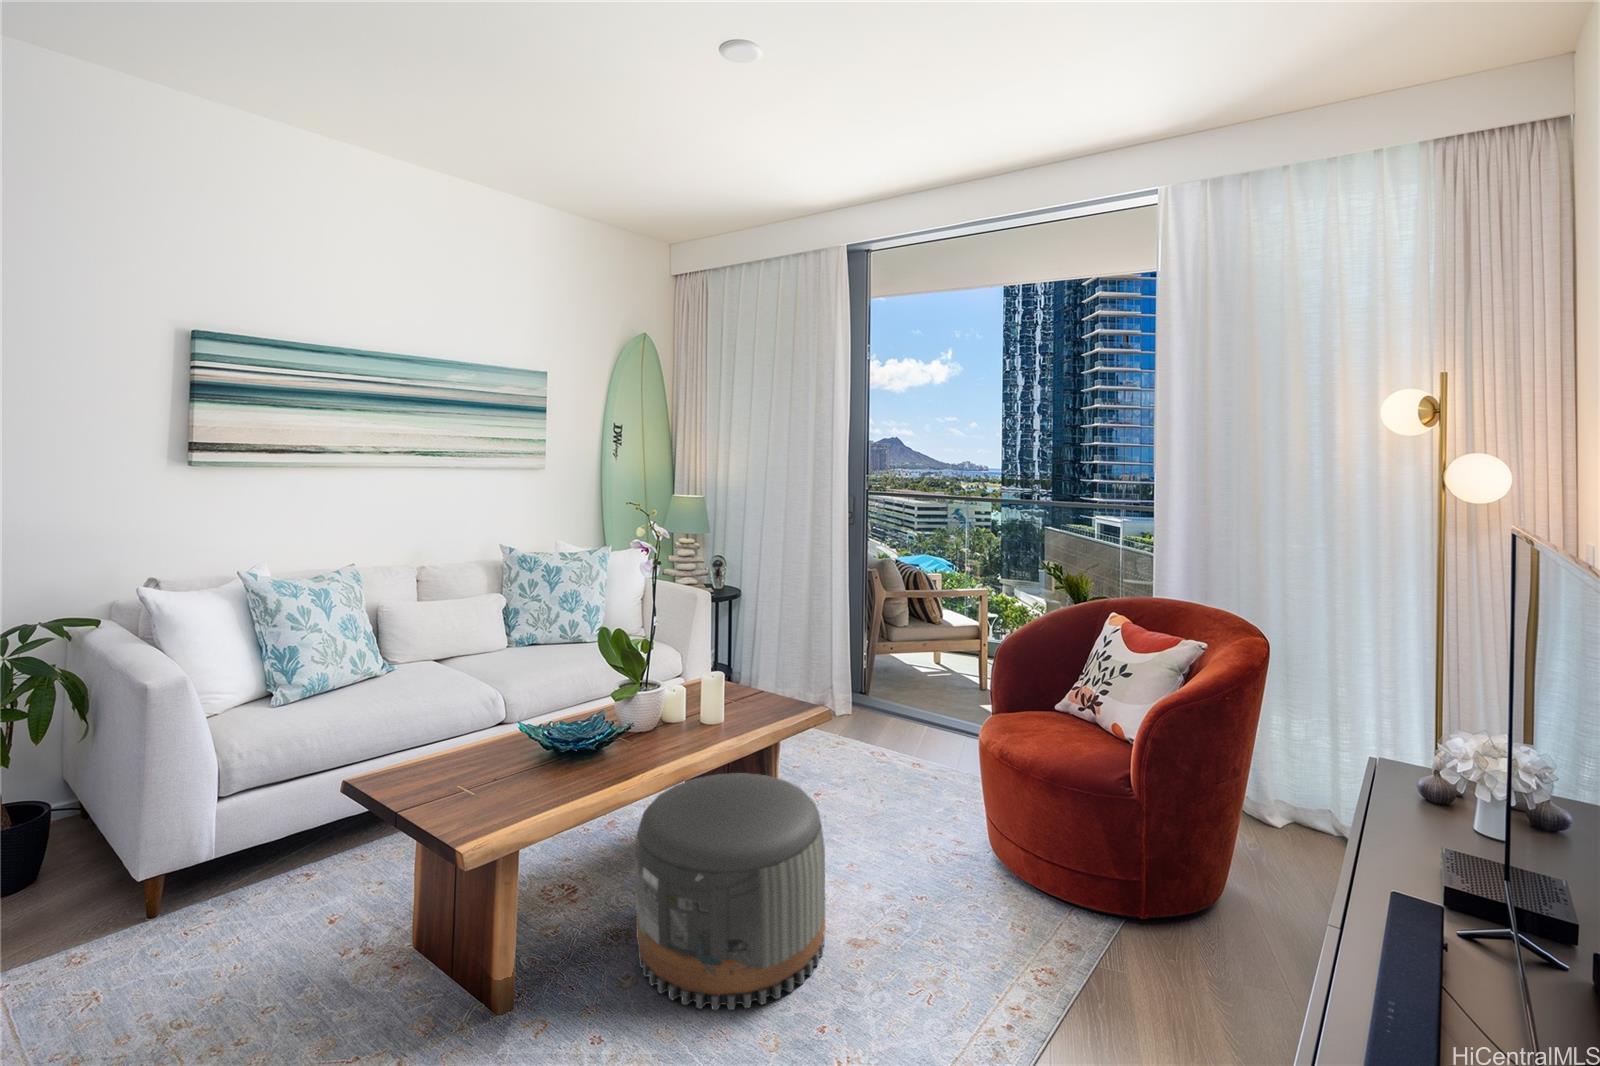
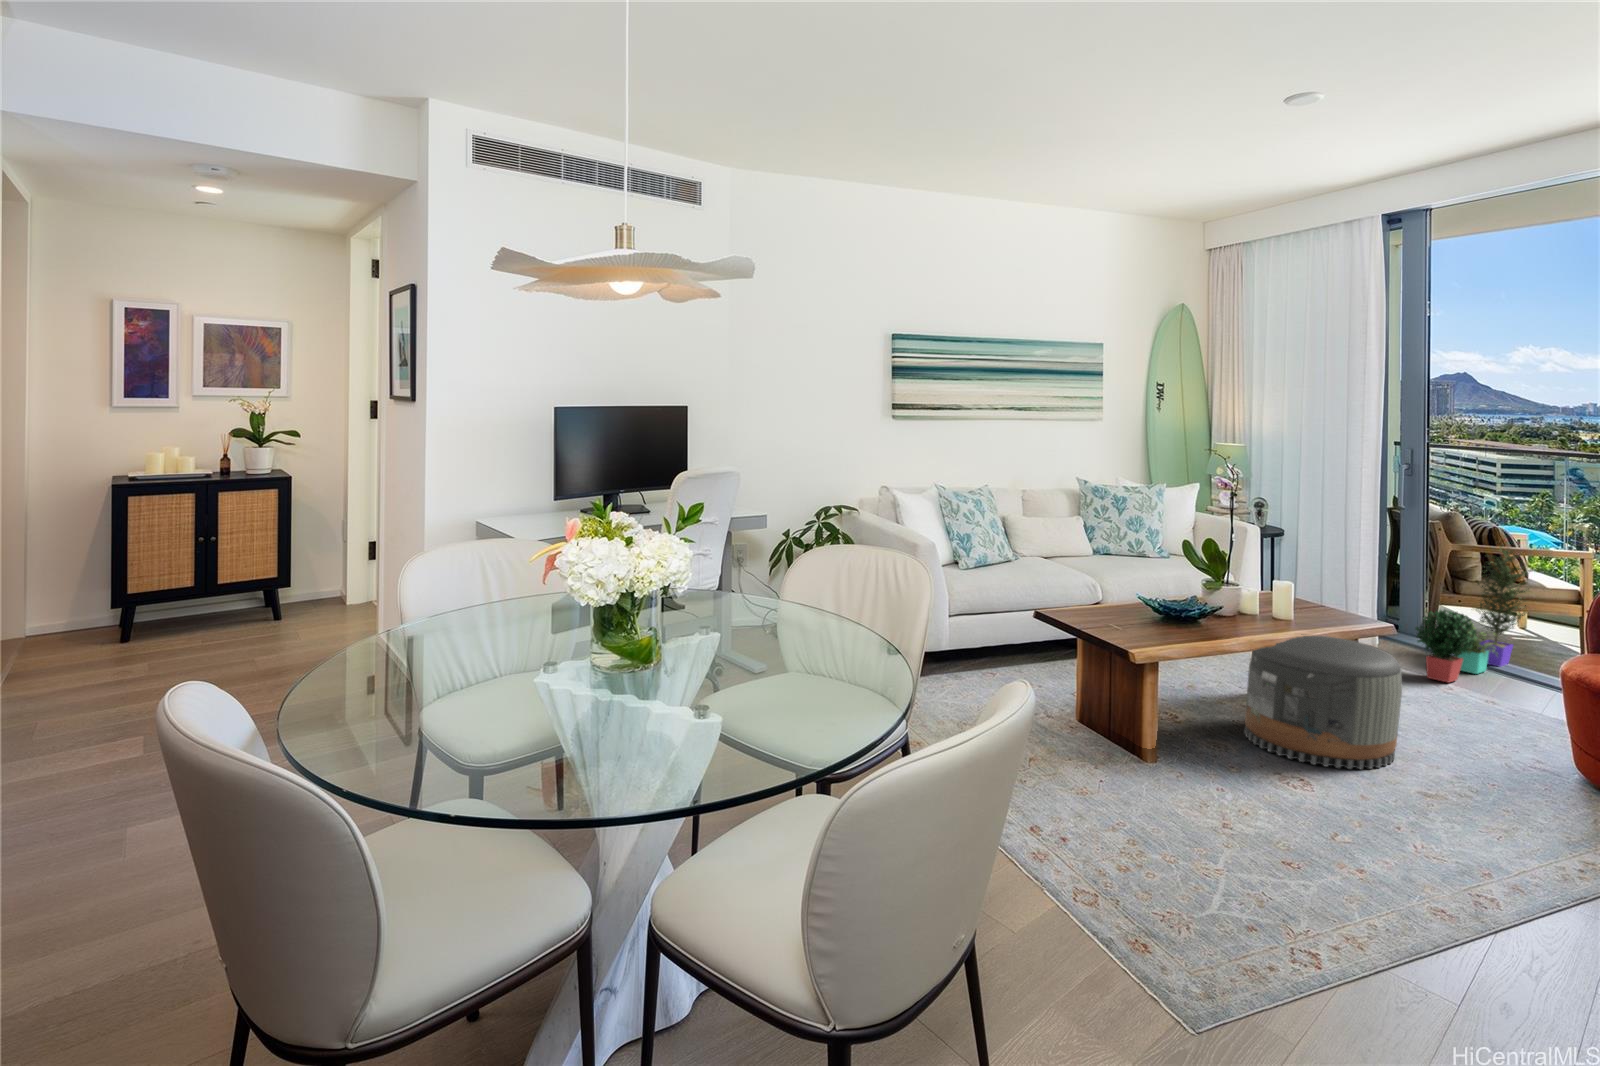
potted plant: none [856,592,956,755] -> present [1416,547,1527,683]

